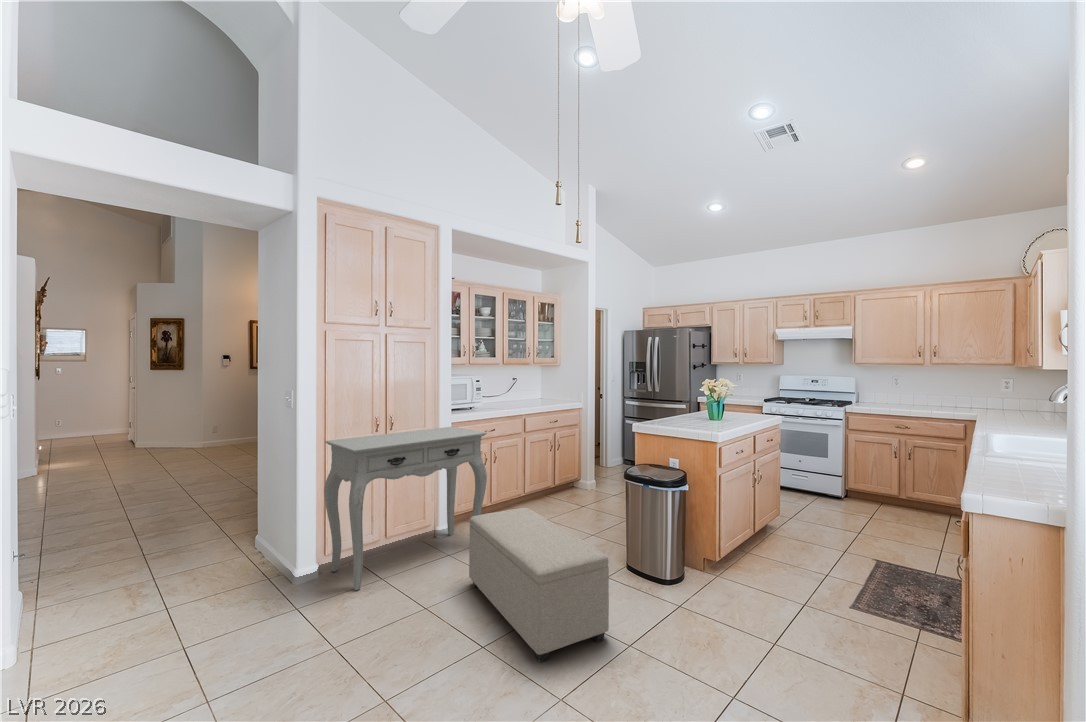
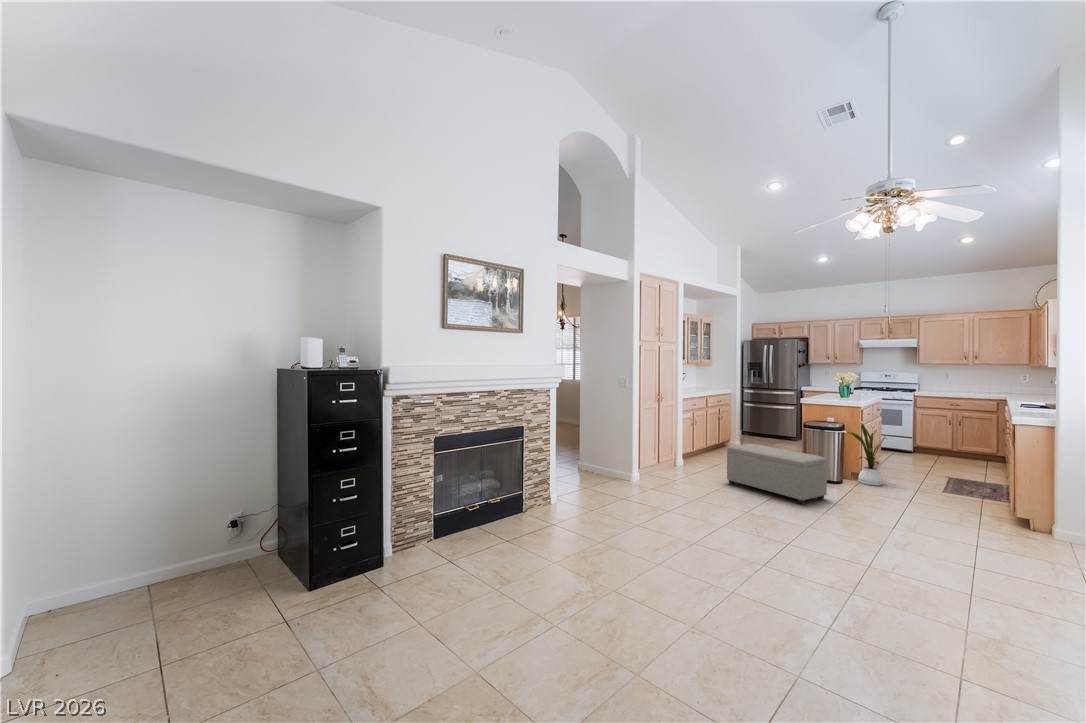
console table: present [324,427,487,590] -> none [637,402,713,485]
house plant: none [690,474,763,588] -> present [848,423,887,486]

